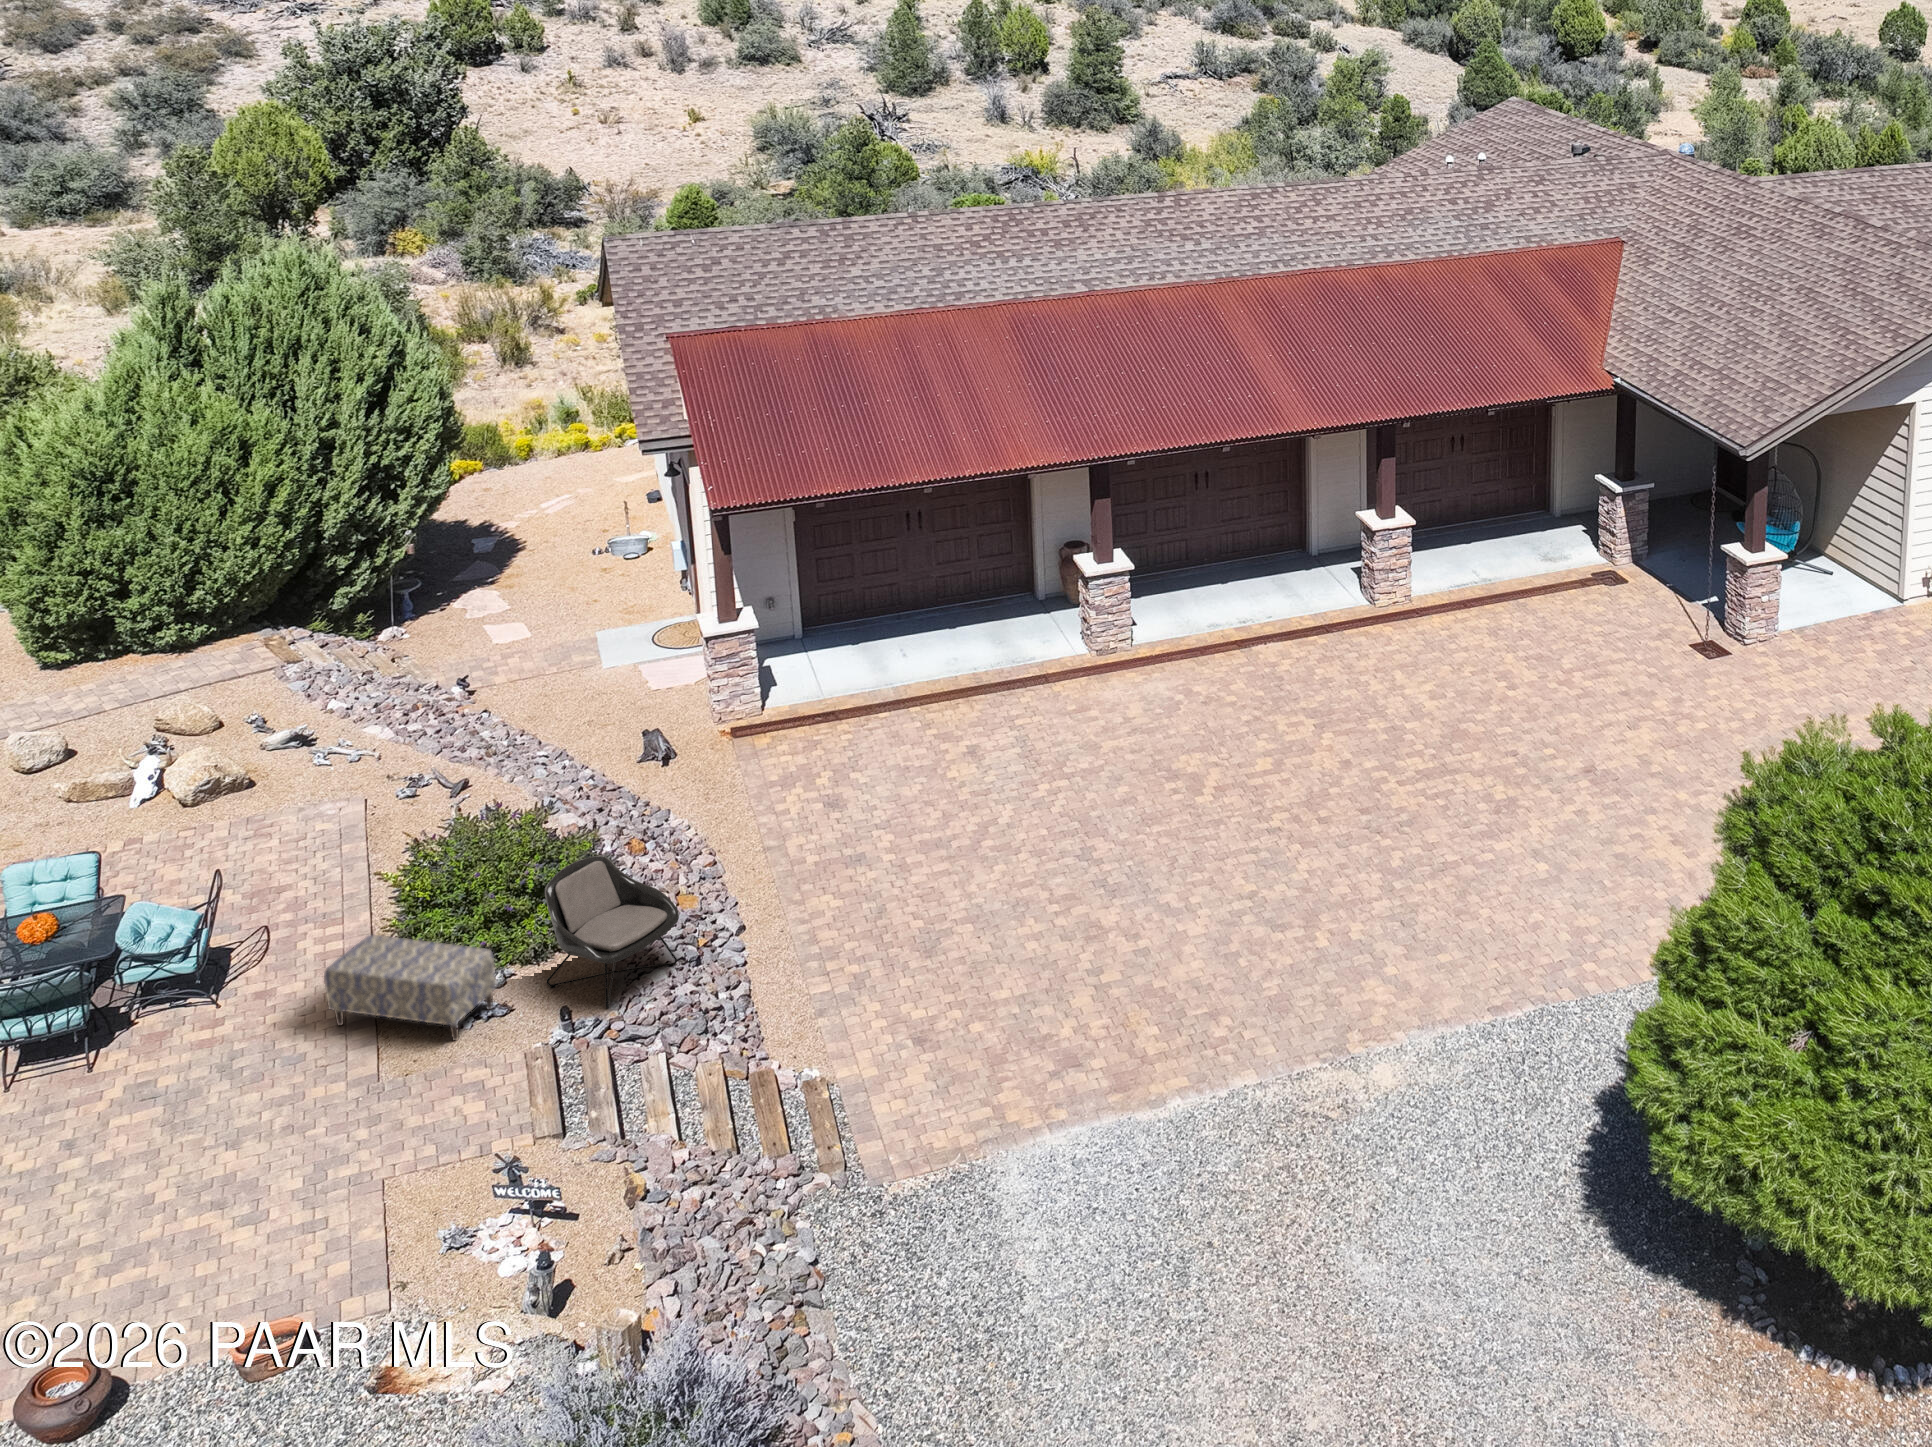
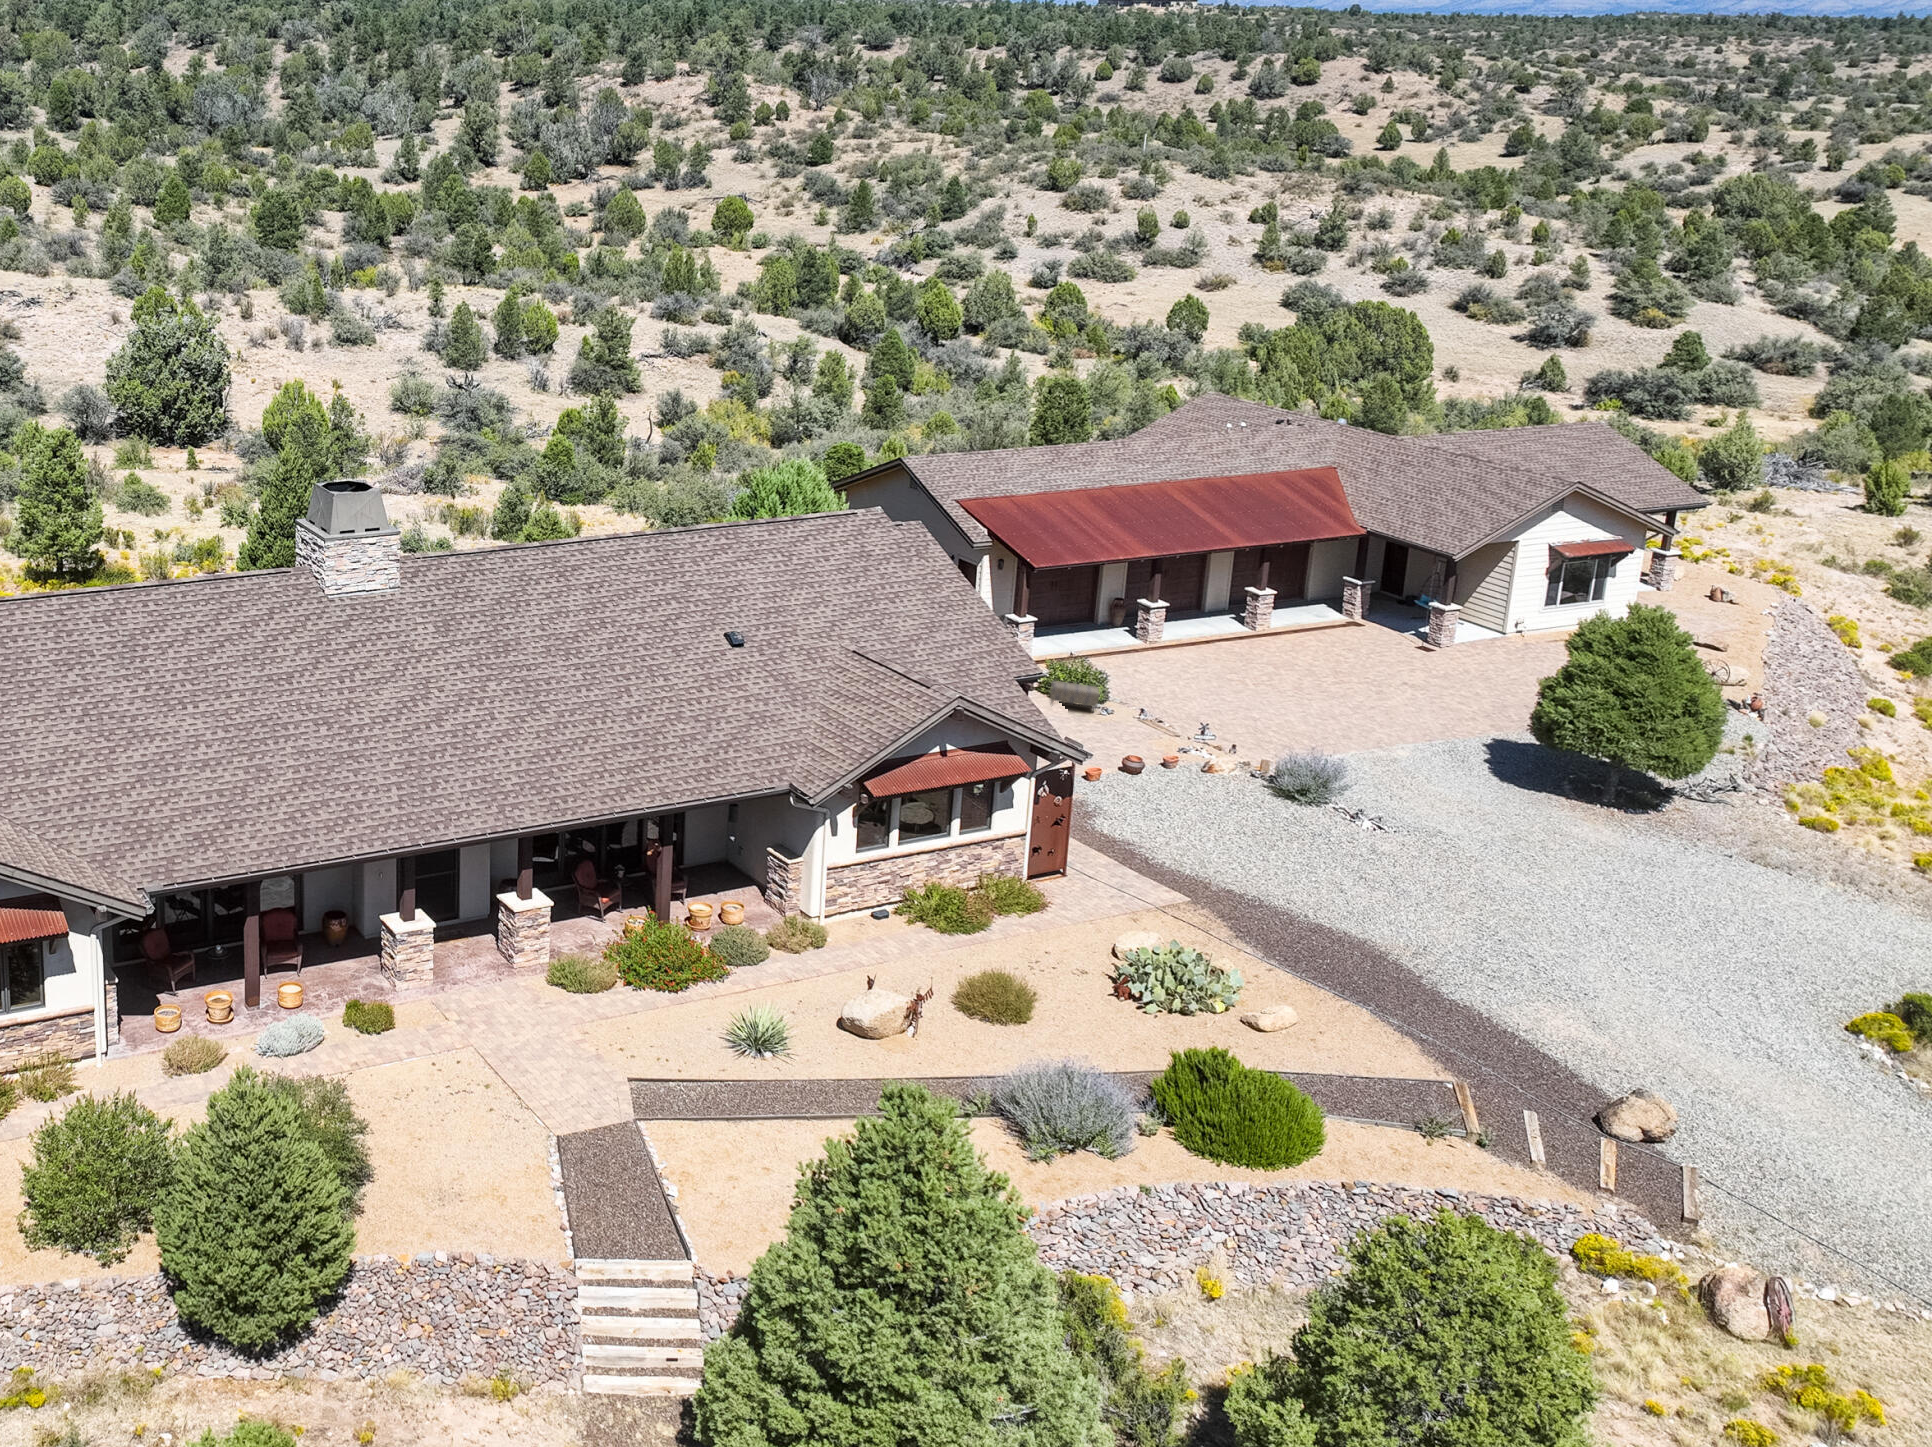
lounge chair: present [545,856,679,1008] -> none [1104,663,1143,710]

